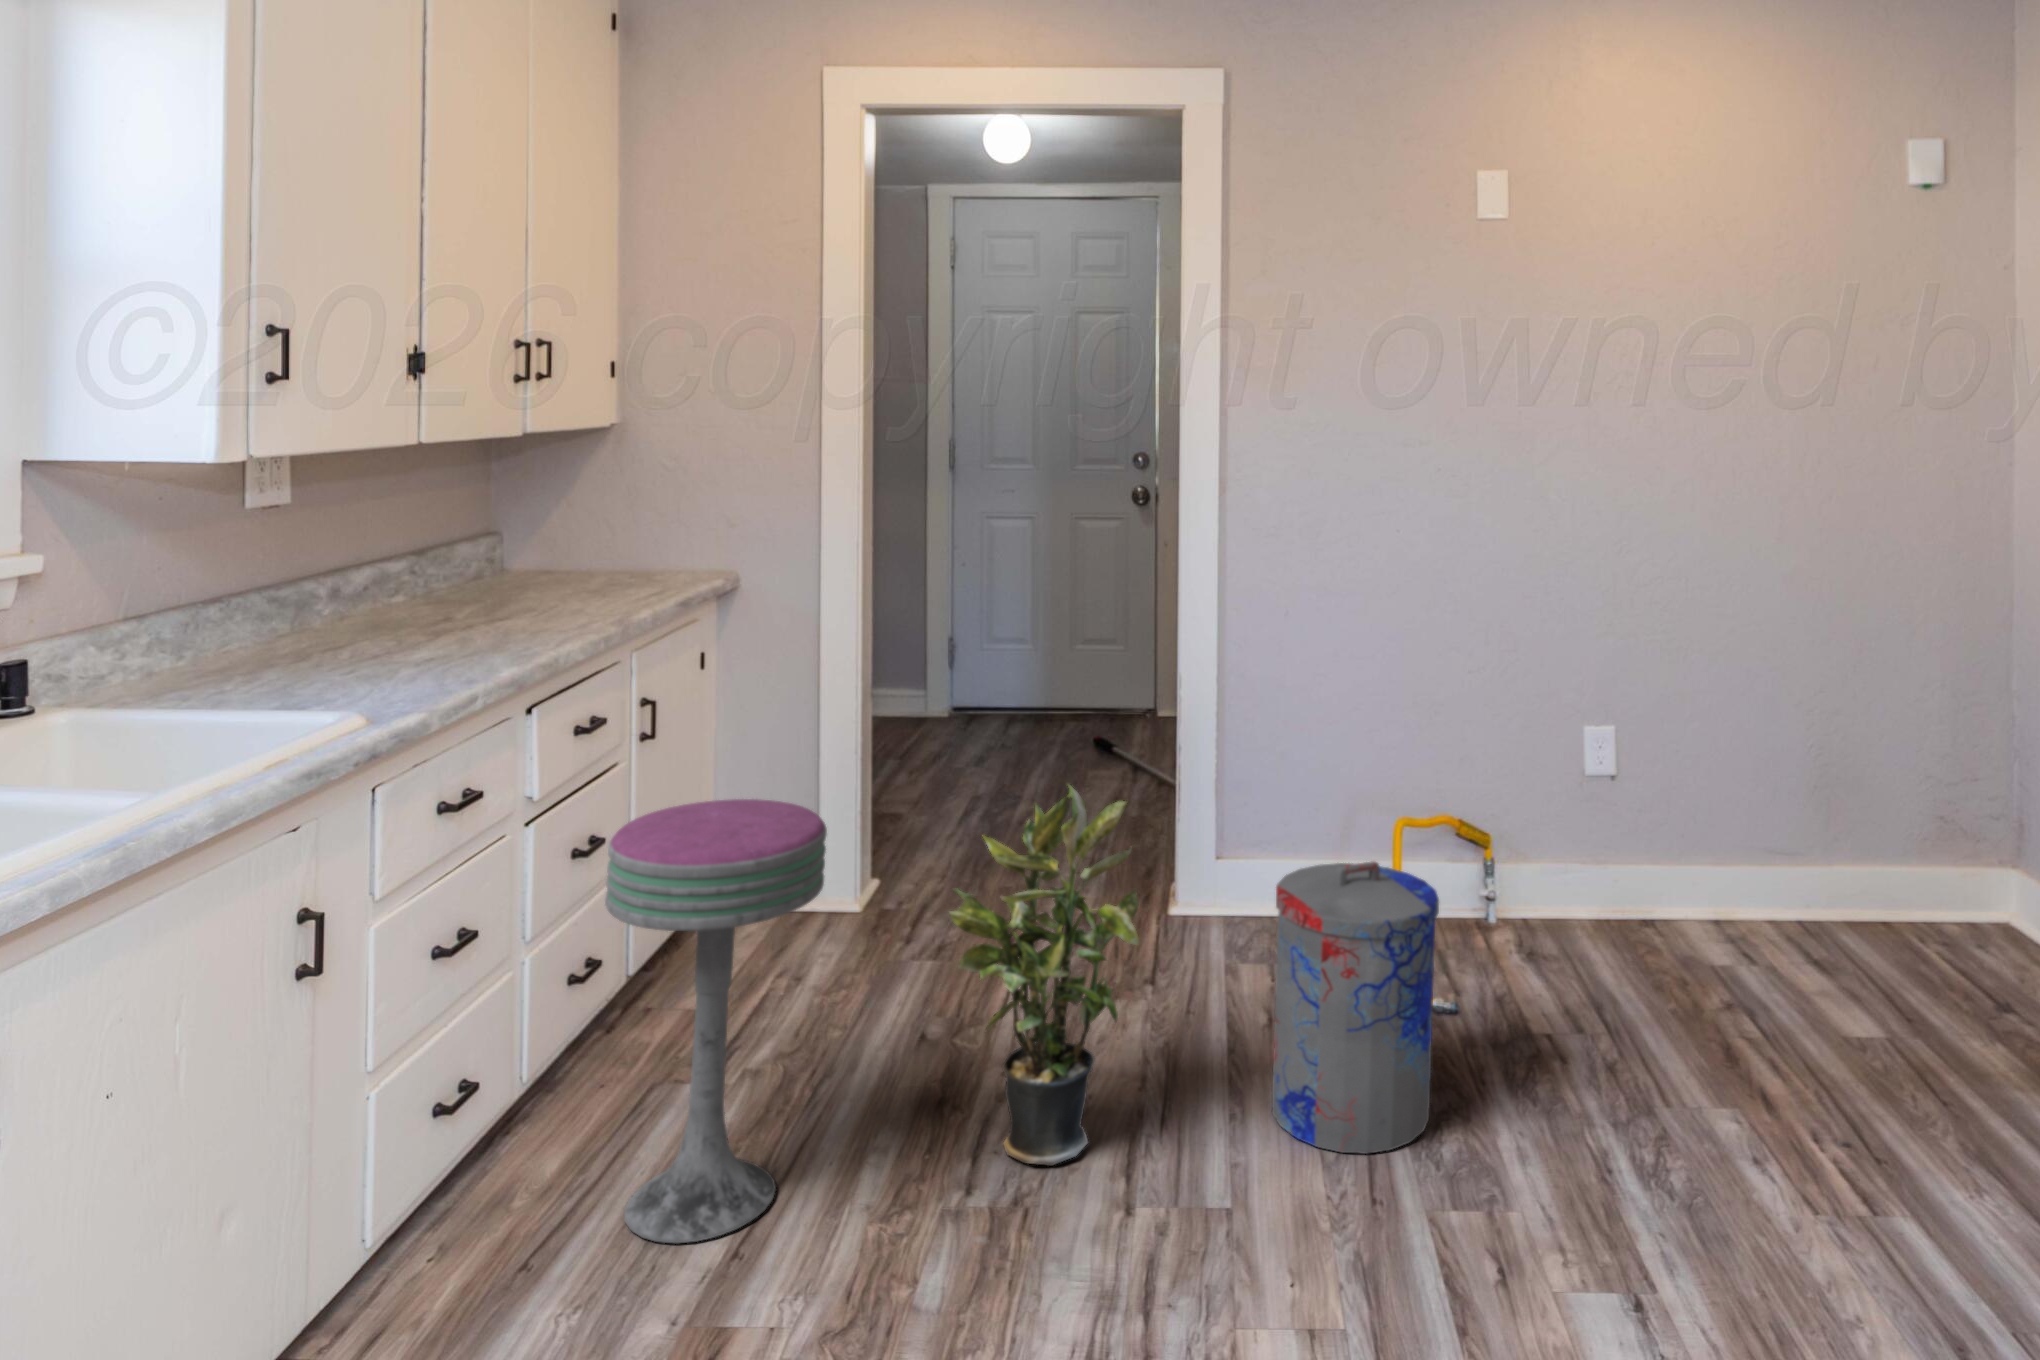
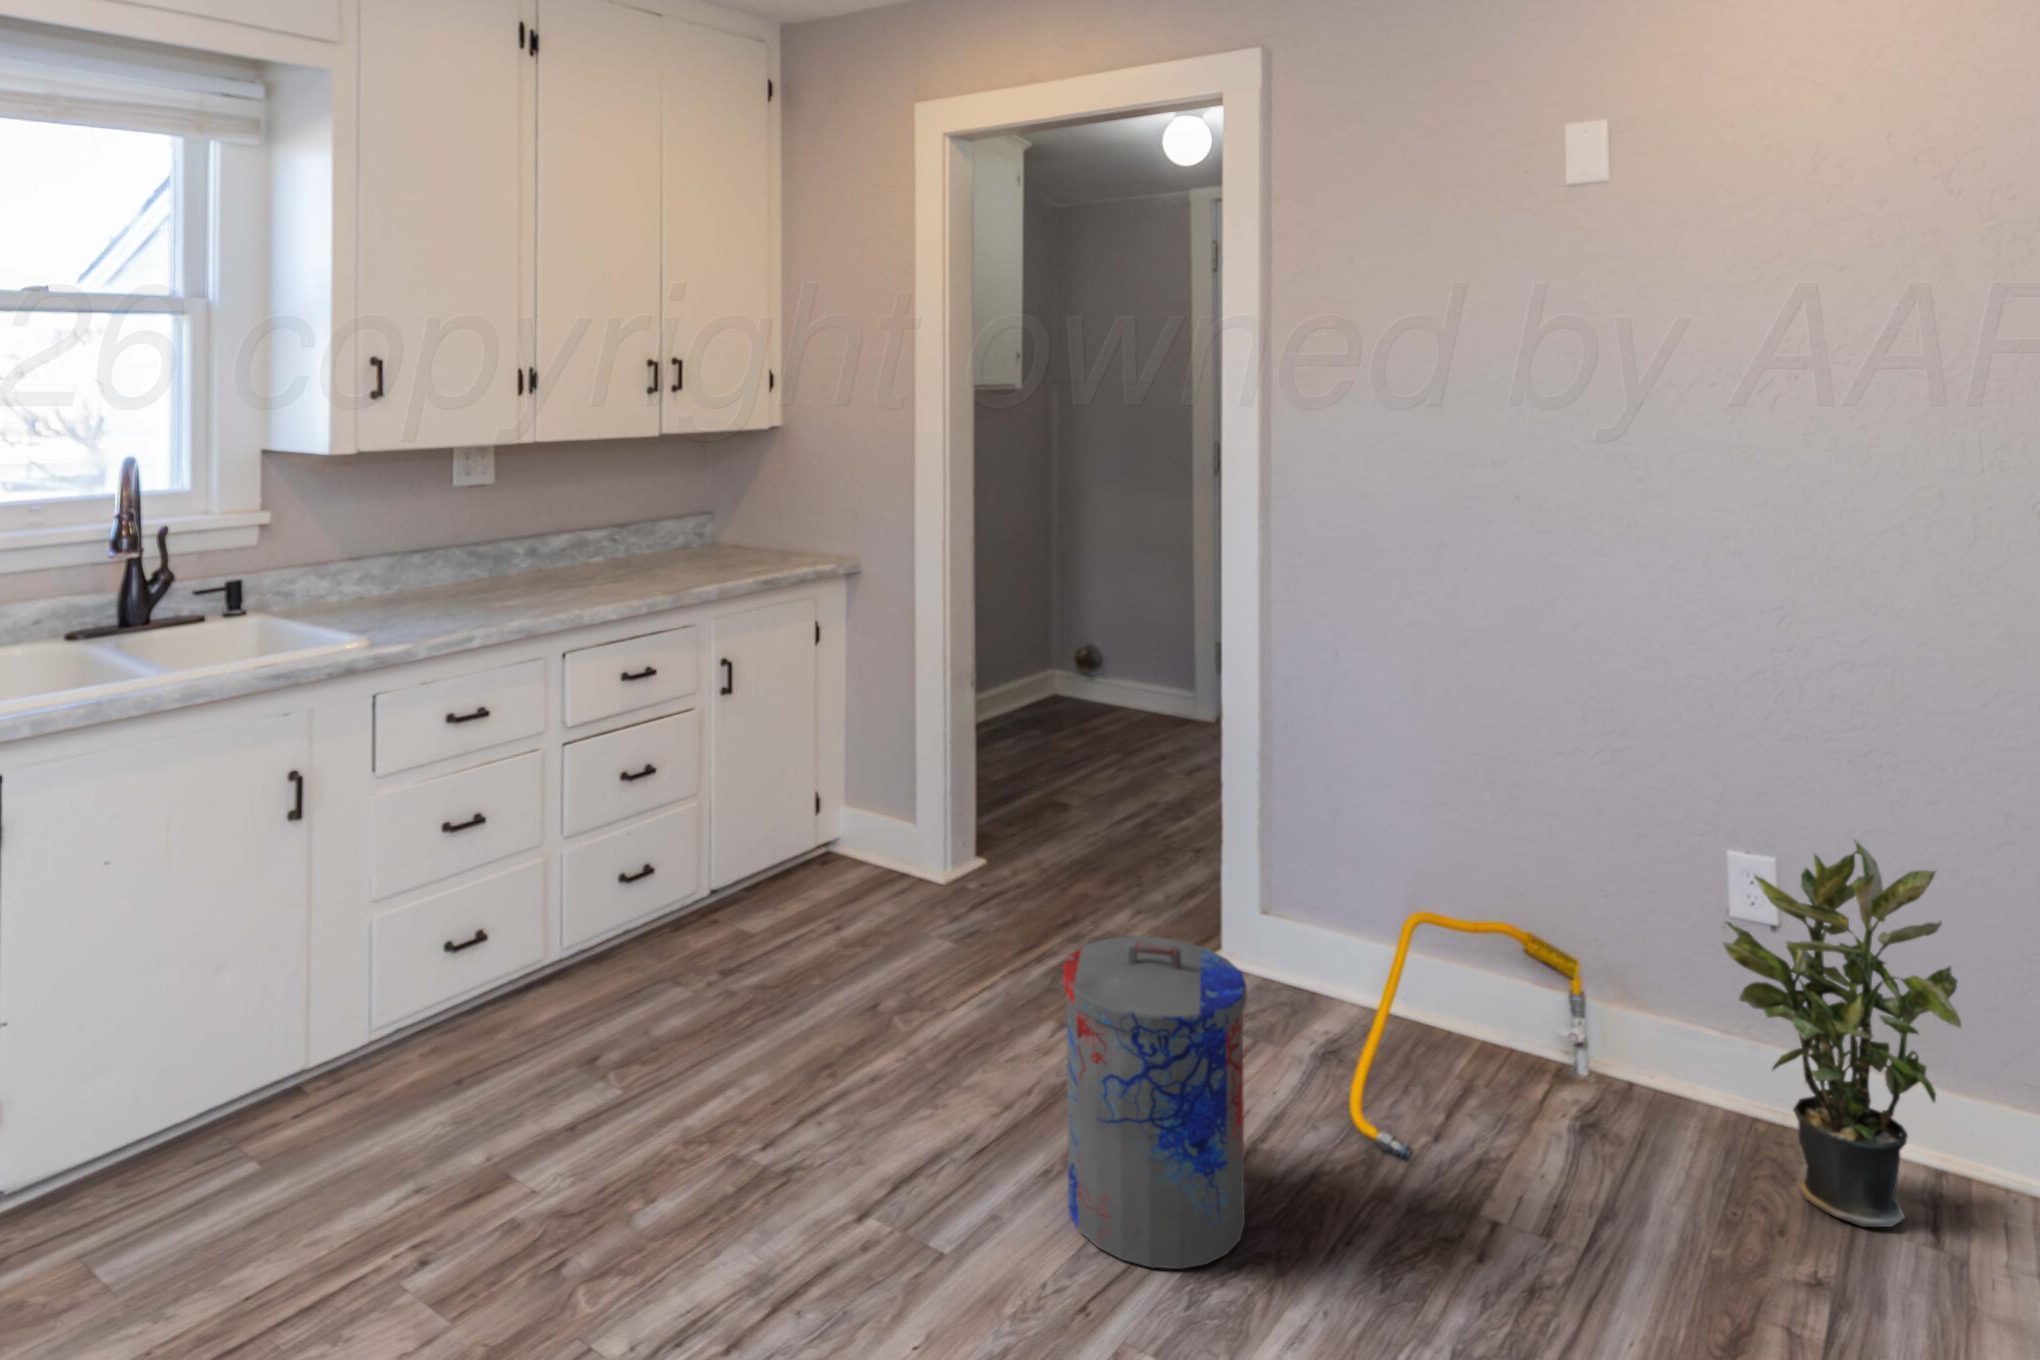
potted plant: present [949,785,1139,1166] -> present [1723,841,1961,1227]
bar stool: present [605,799,827,1243] -> none [520,763,684,1108]

